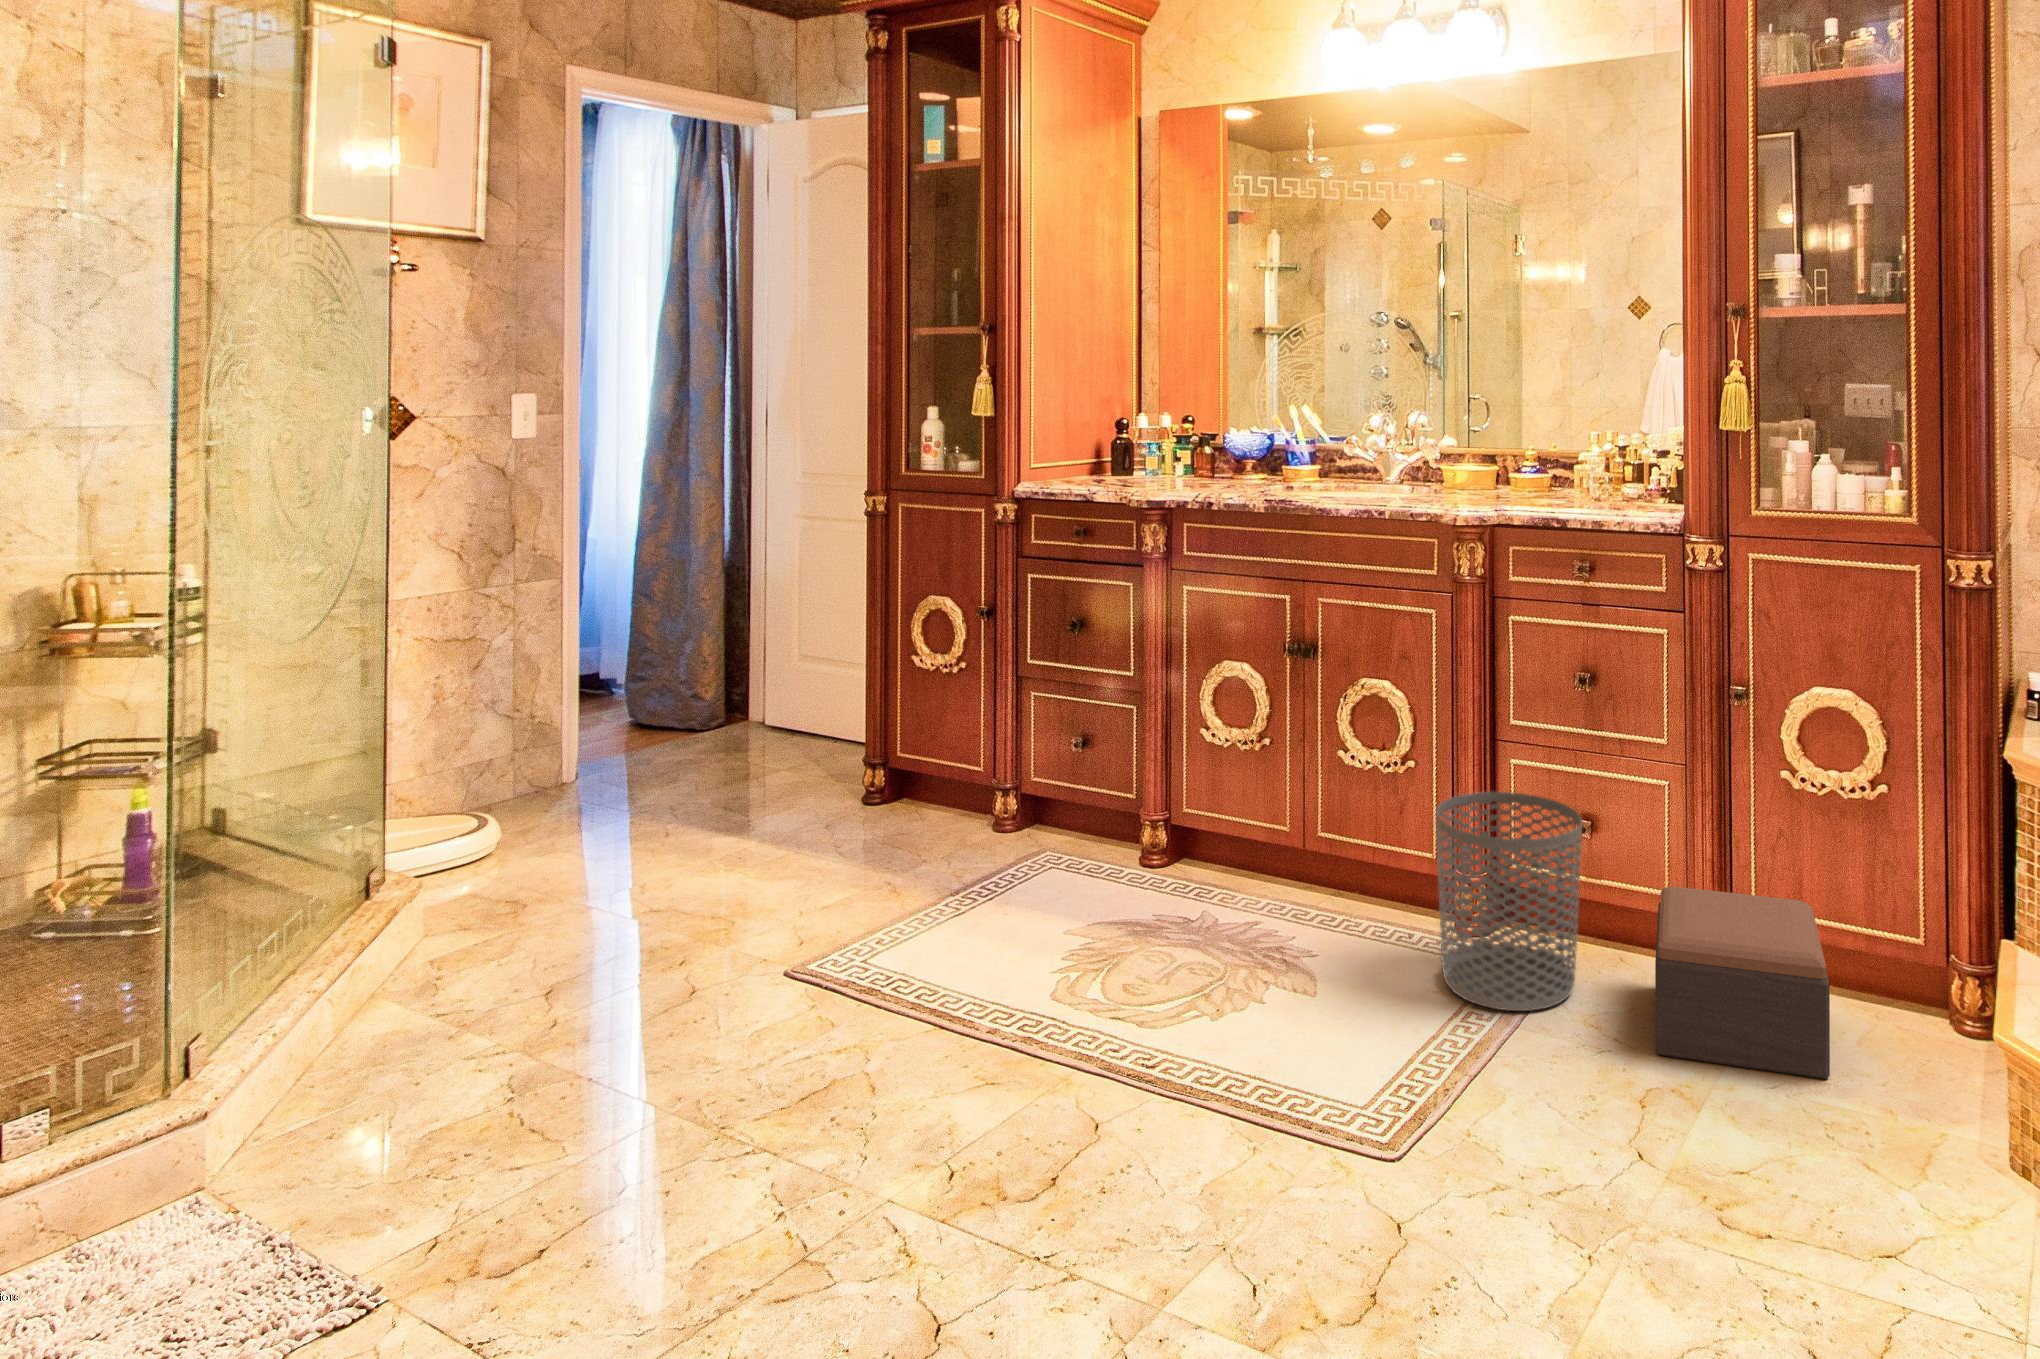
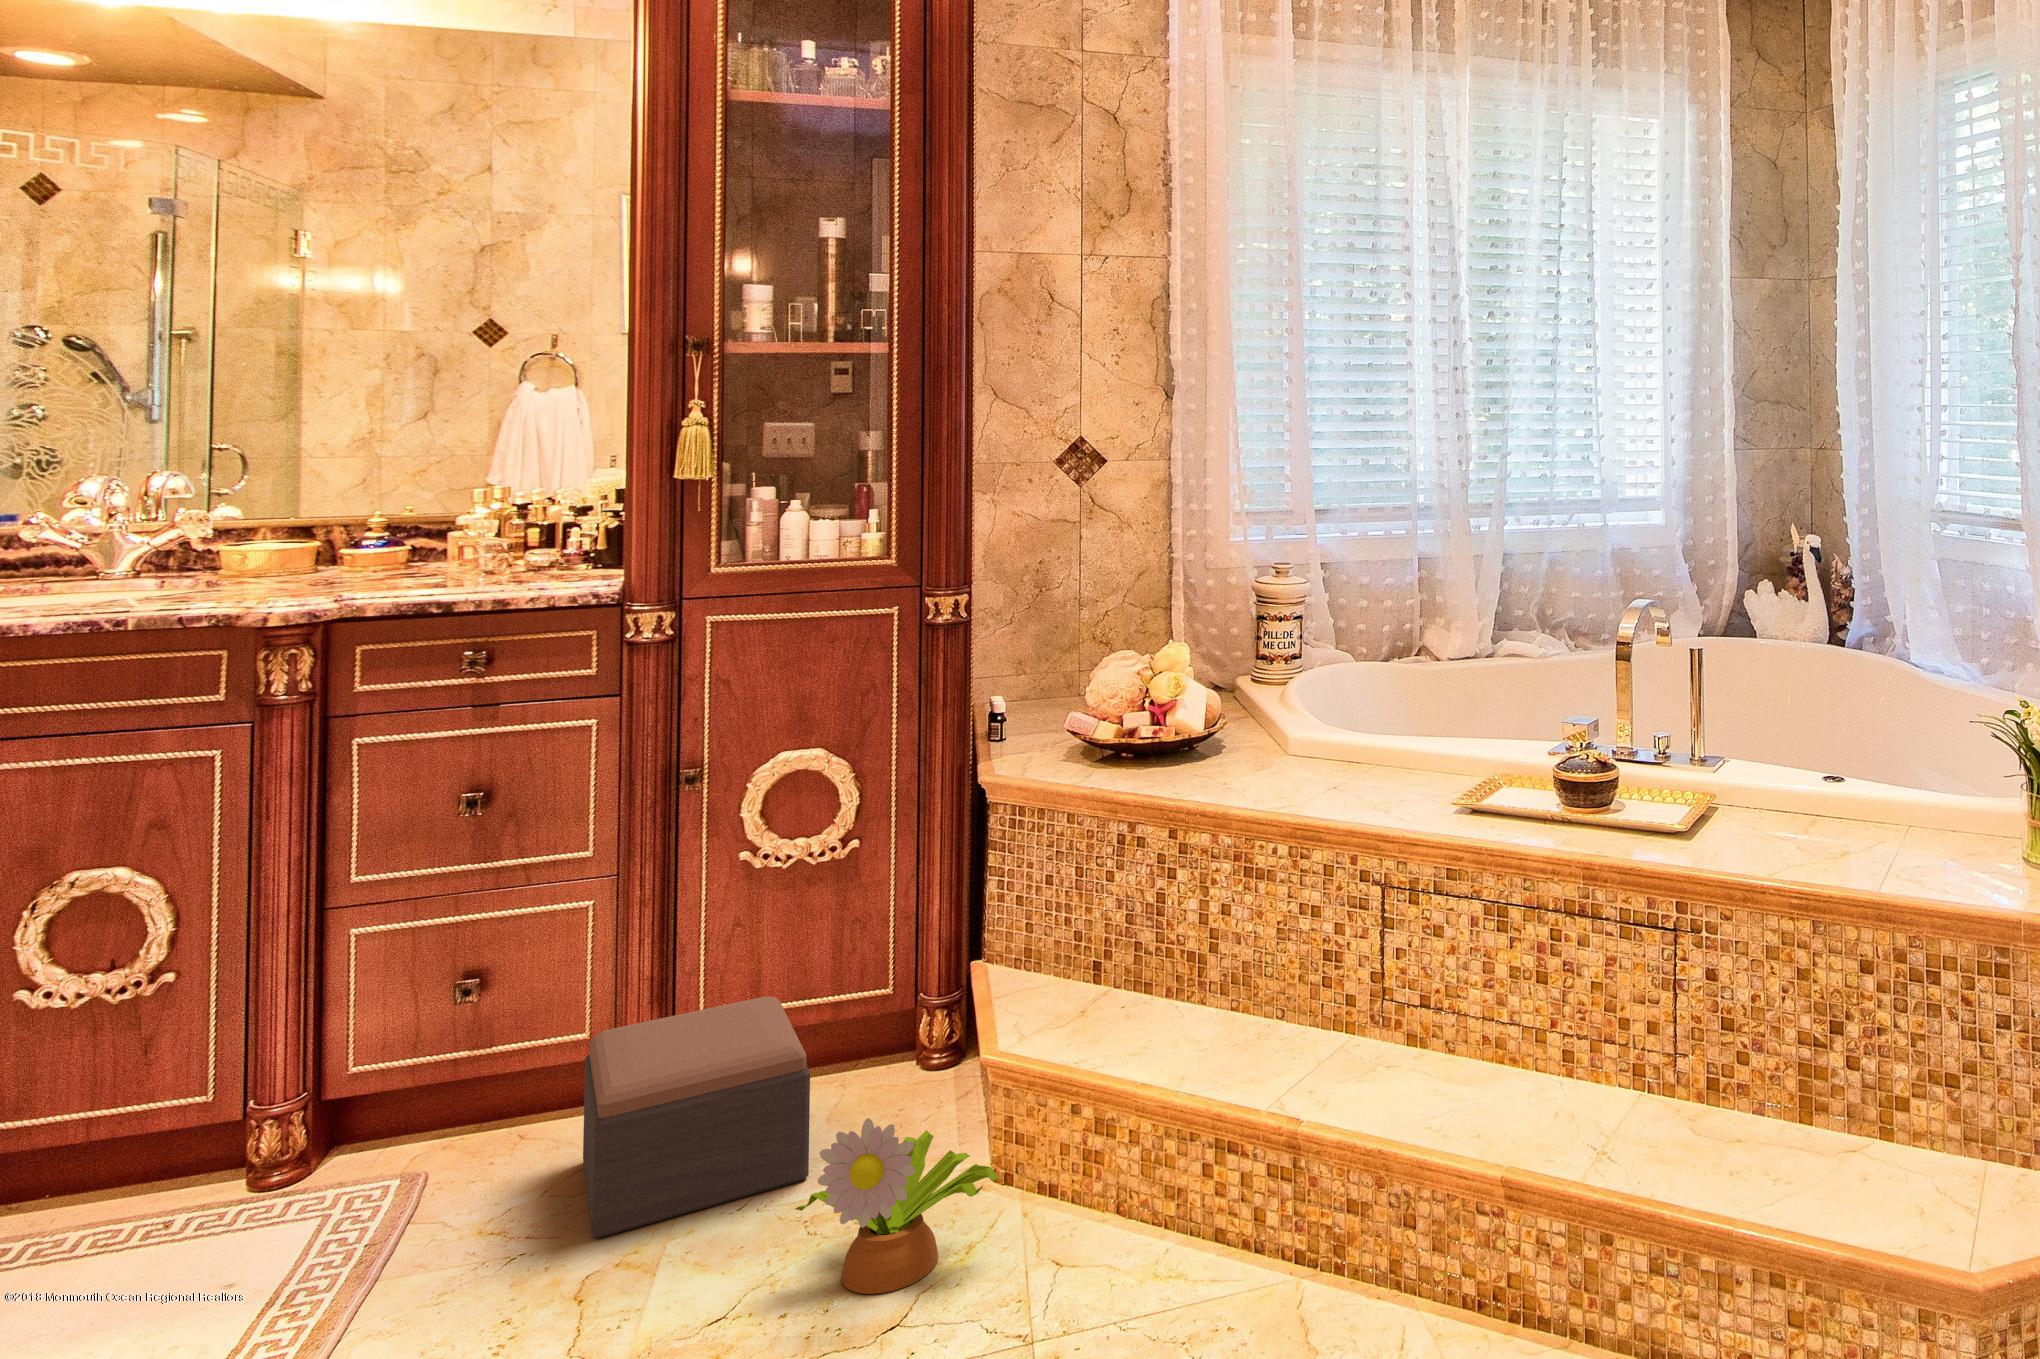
waste bin: present [1436,792,1582,1011] -> none [229,971,479,1290]
decorative plant: none [1800,1049,1999,1225] -> present [795,1118,998,1294]

